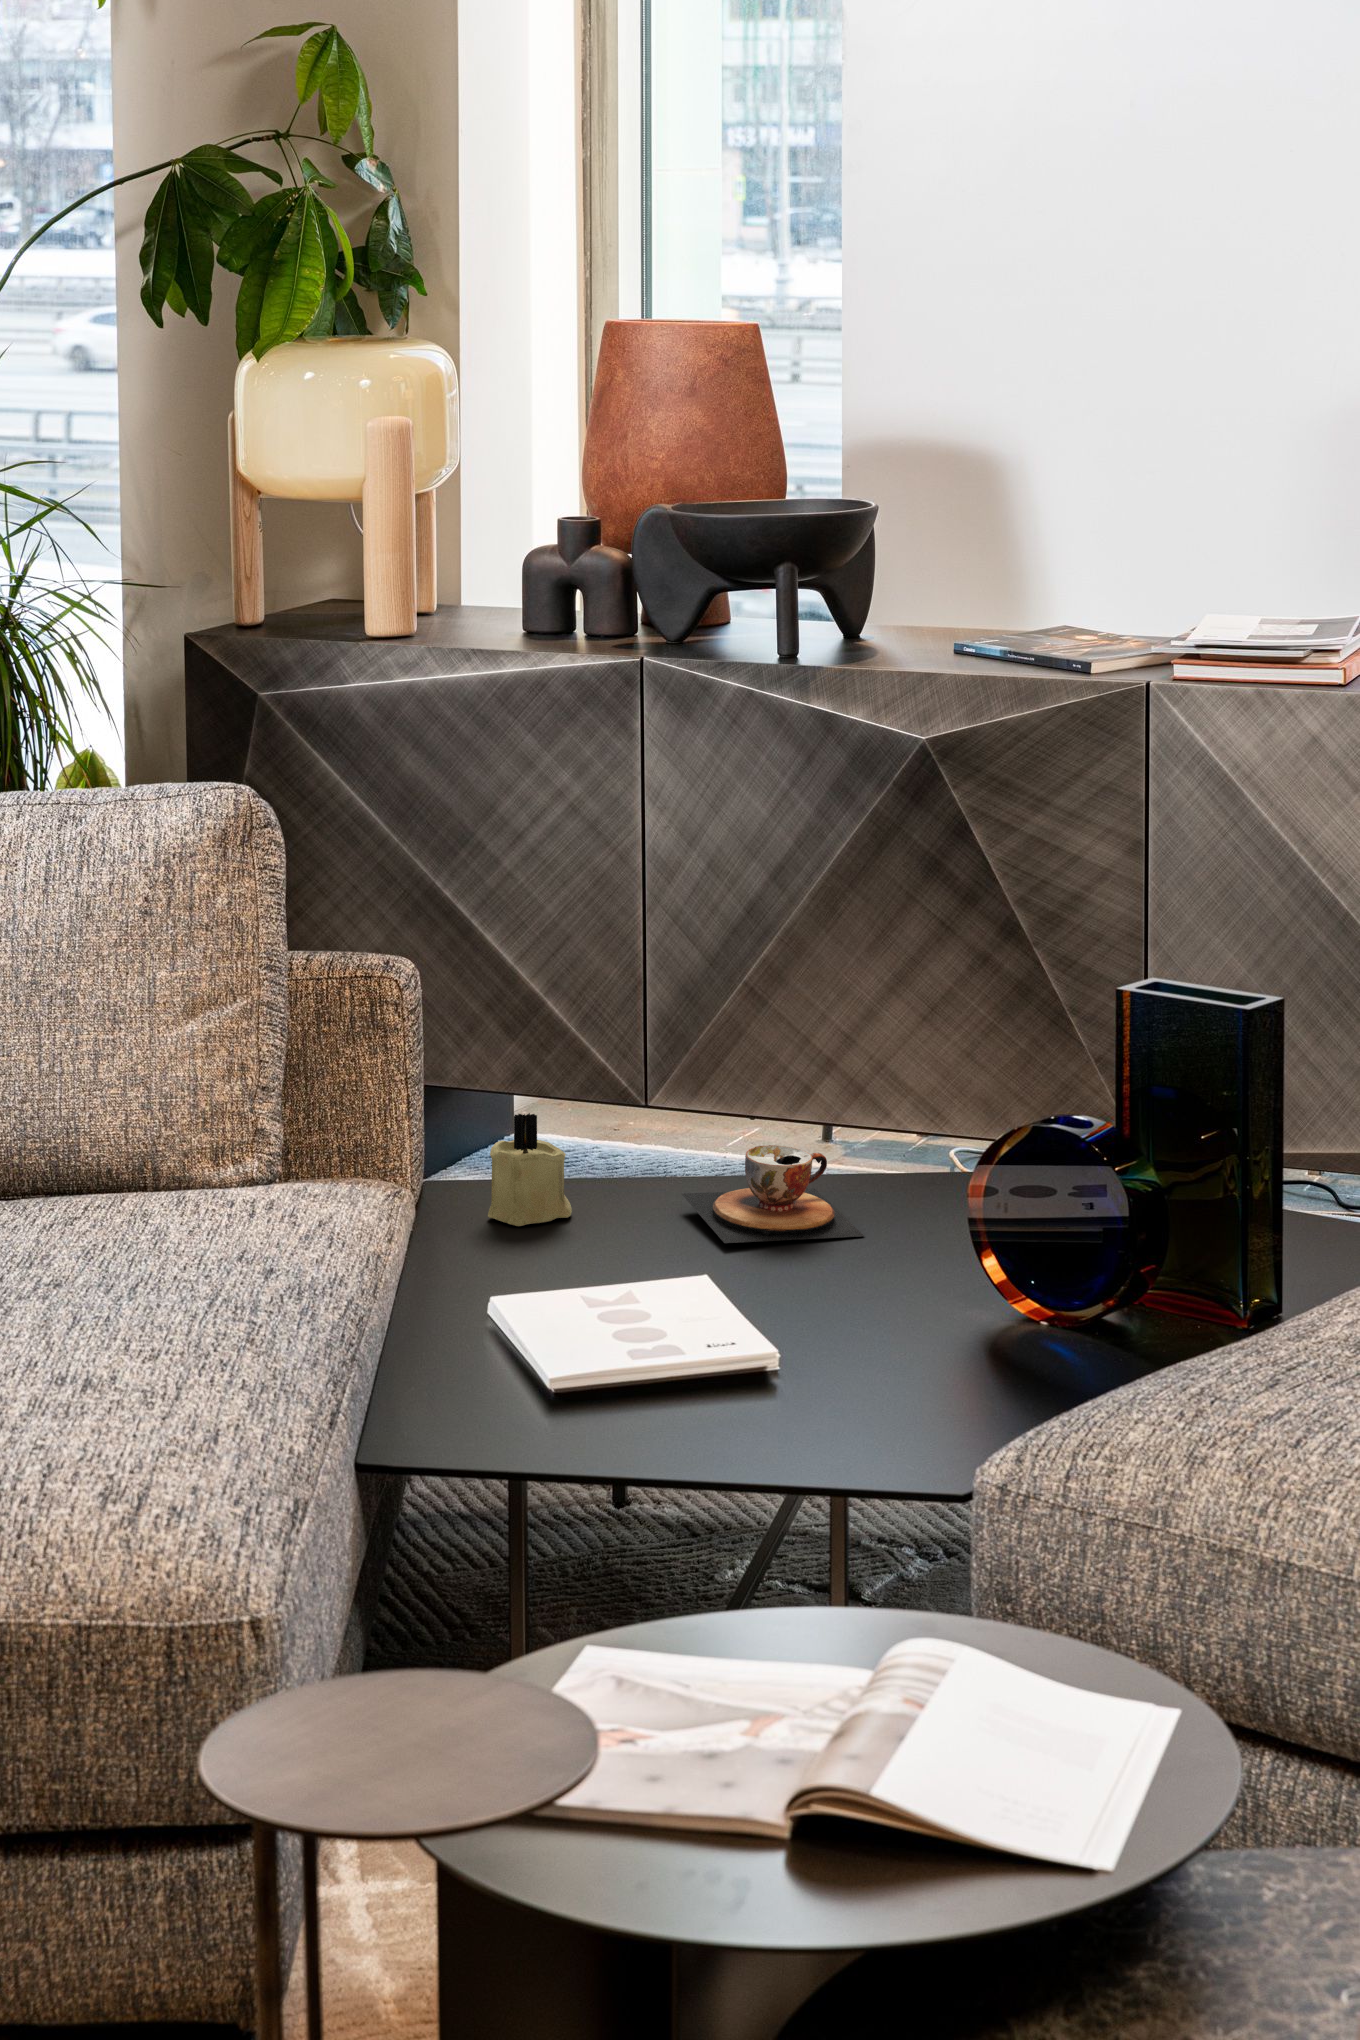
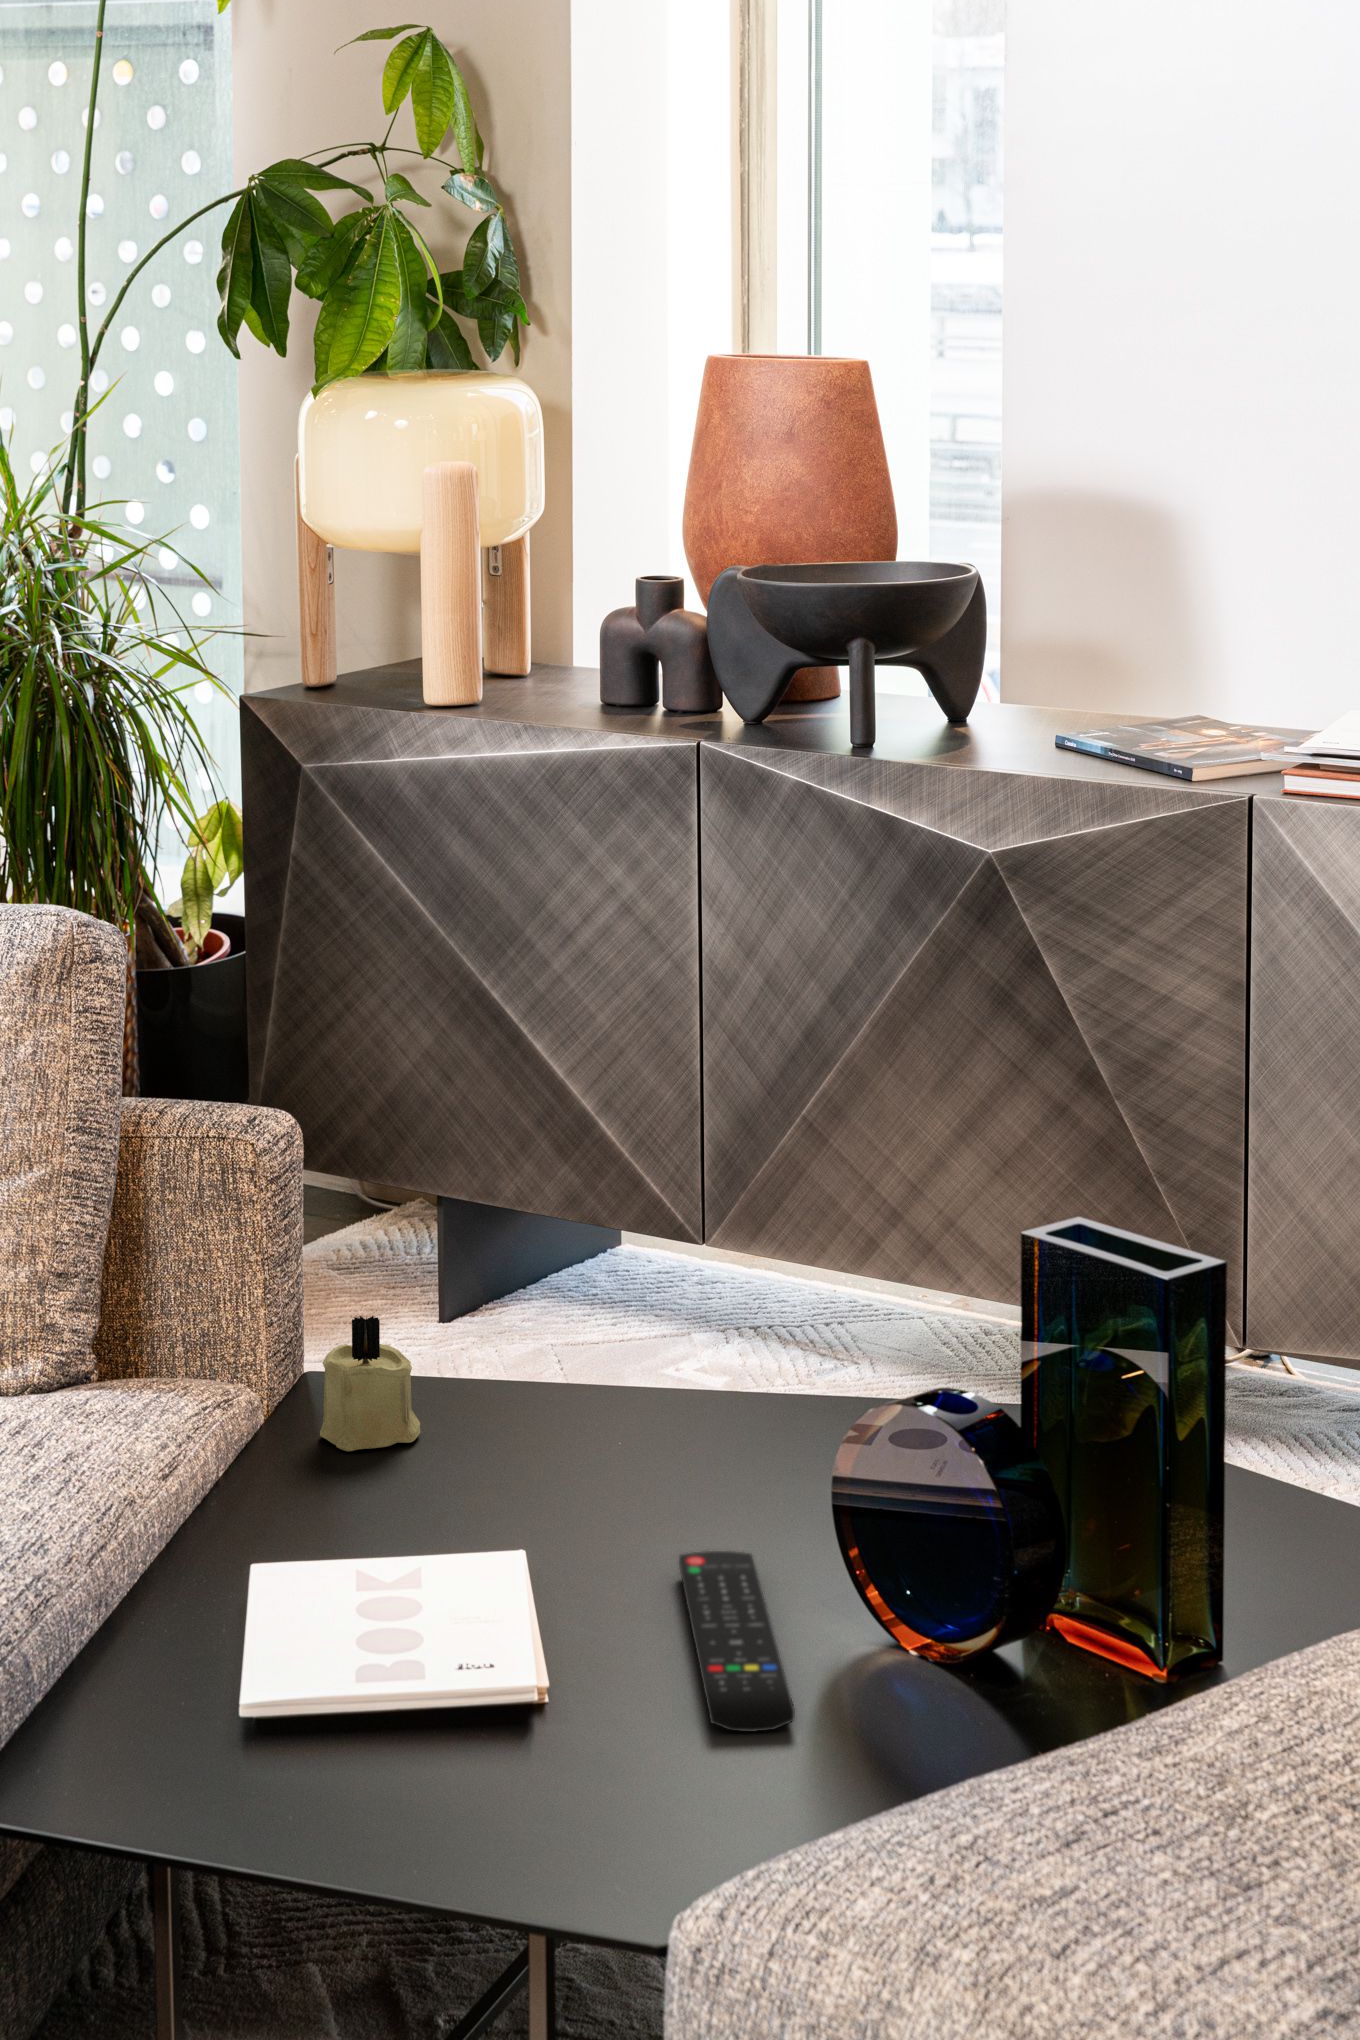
teacup: present [682,1145,864,1243] -> none [550,1374,744,1499]
remote control: none [844,1263,996,1369] -> present [679,1551,795,1732]

